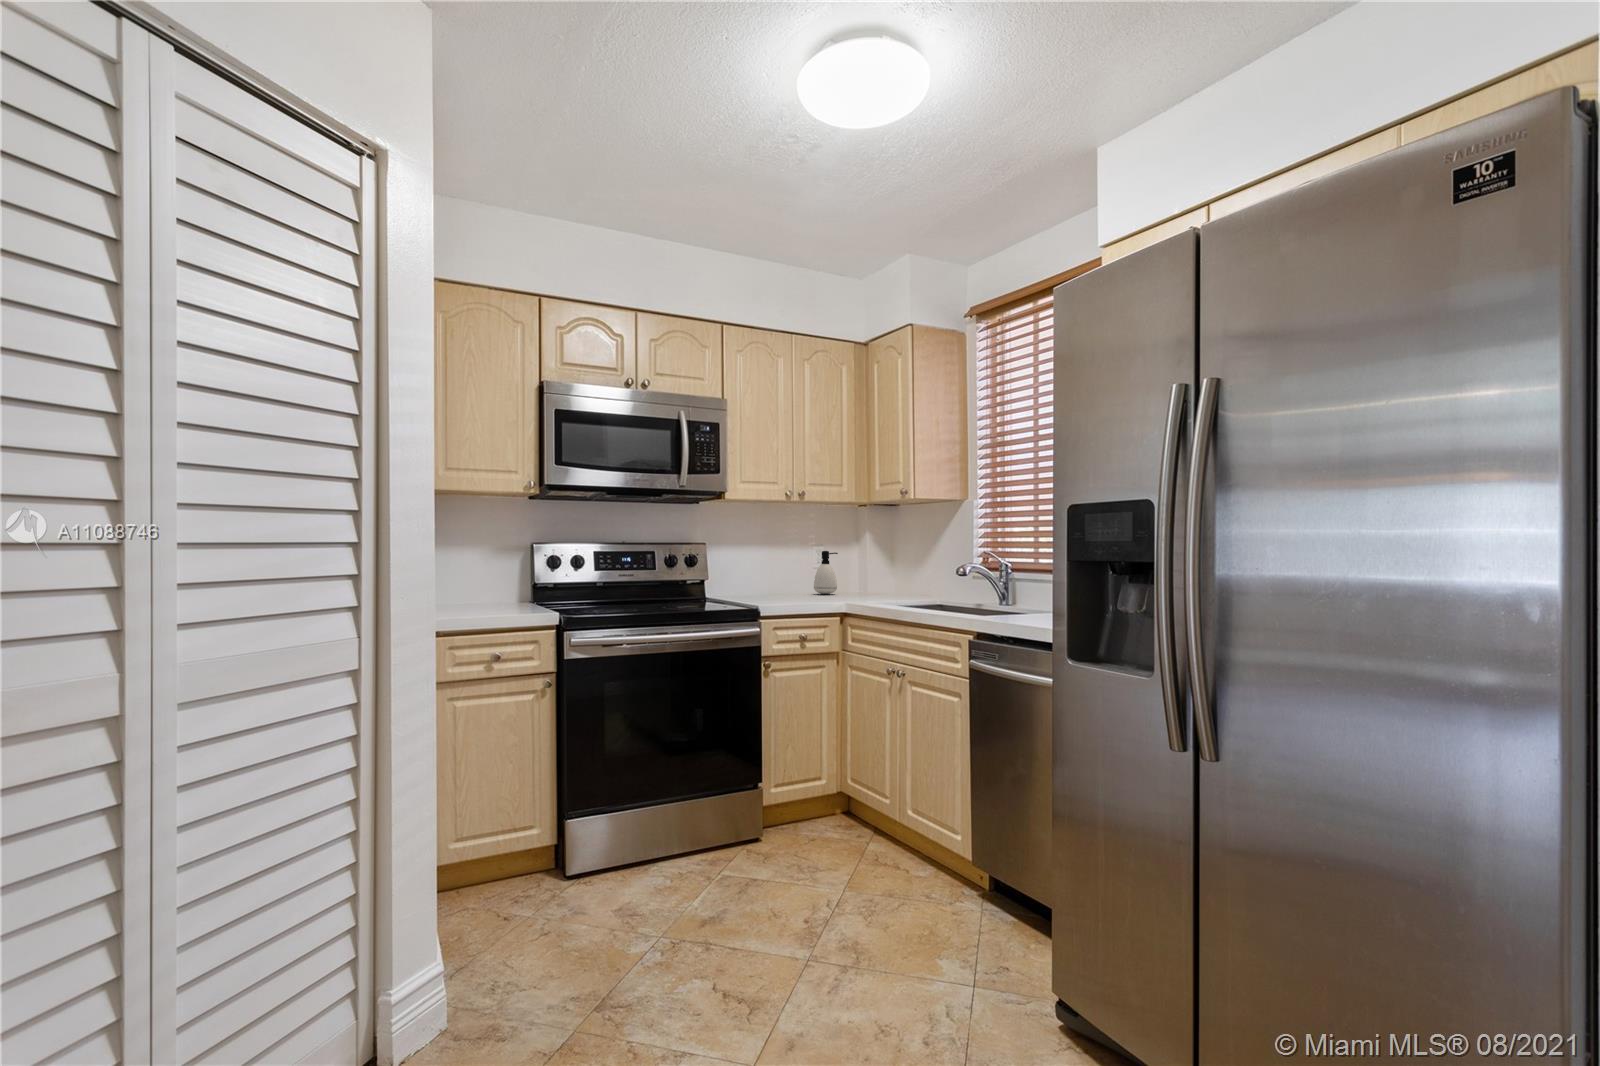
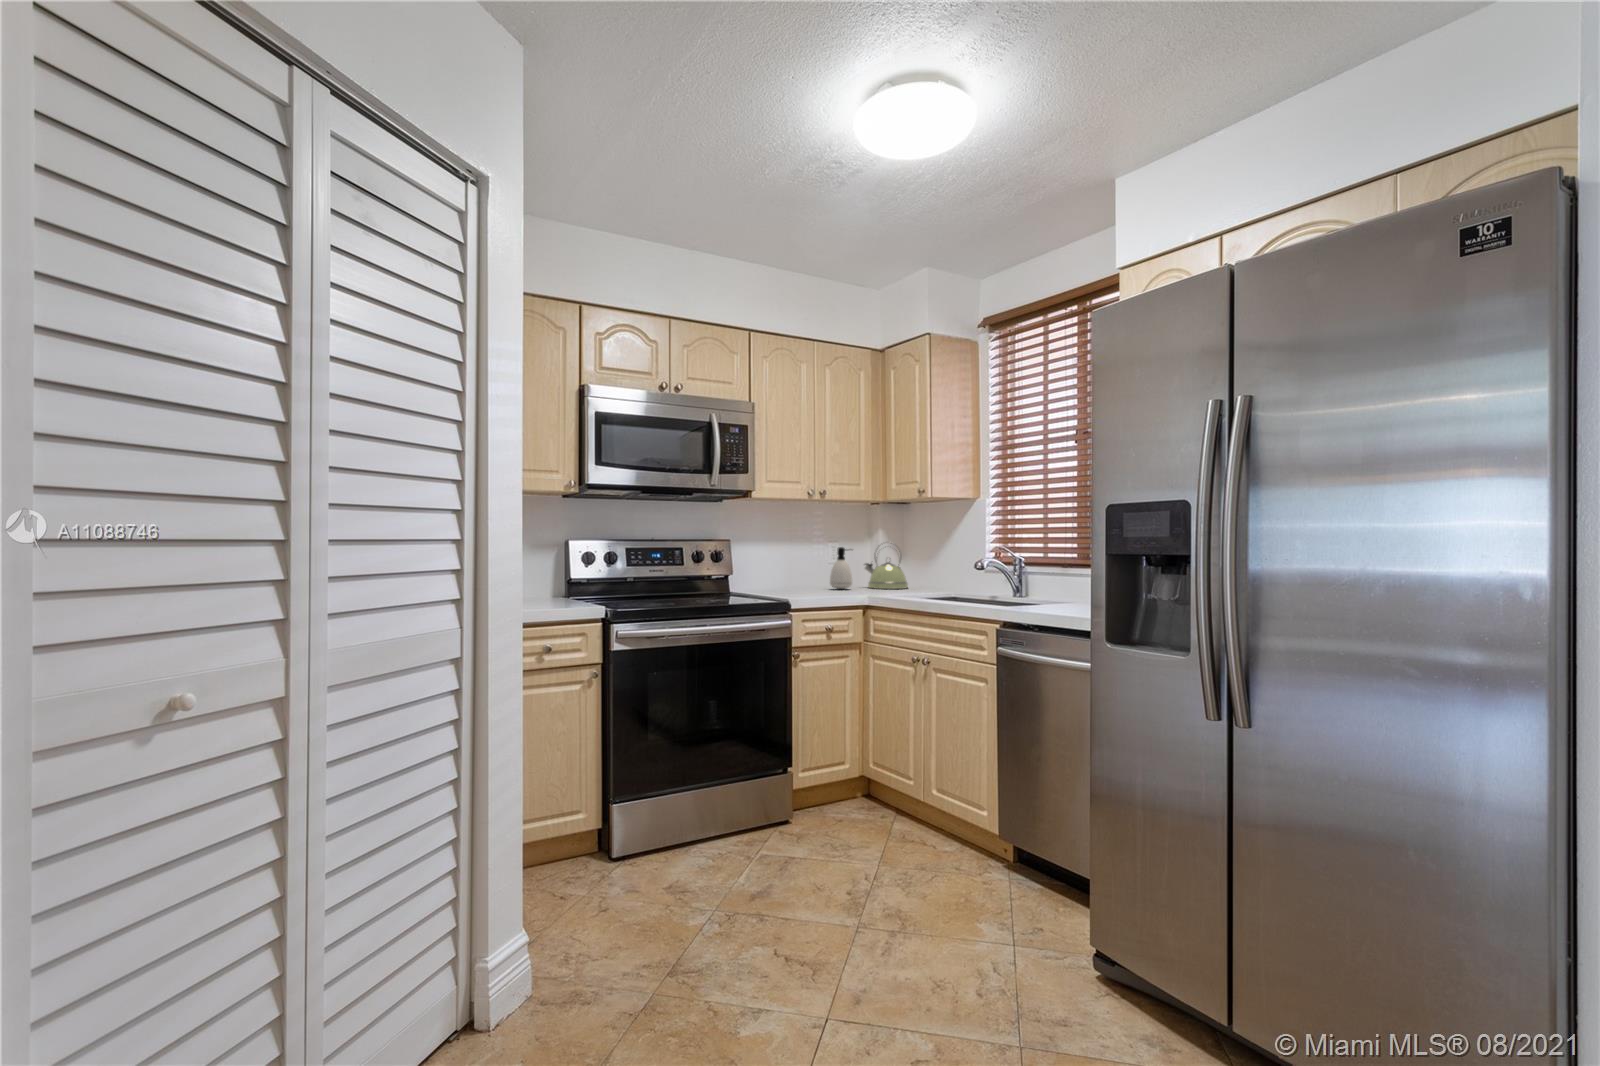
kettle: none [850,545,896,594] -> present [865,551,908,589]

